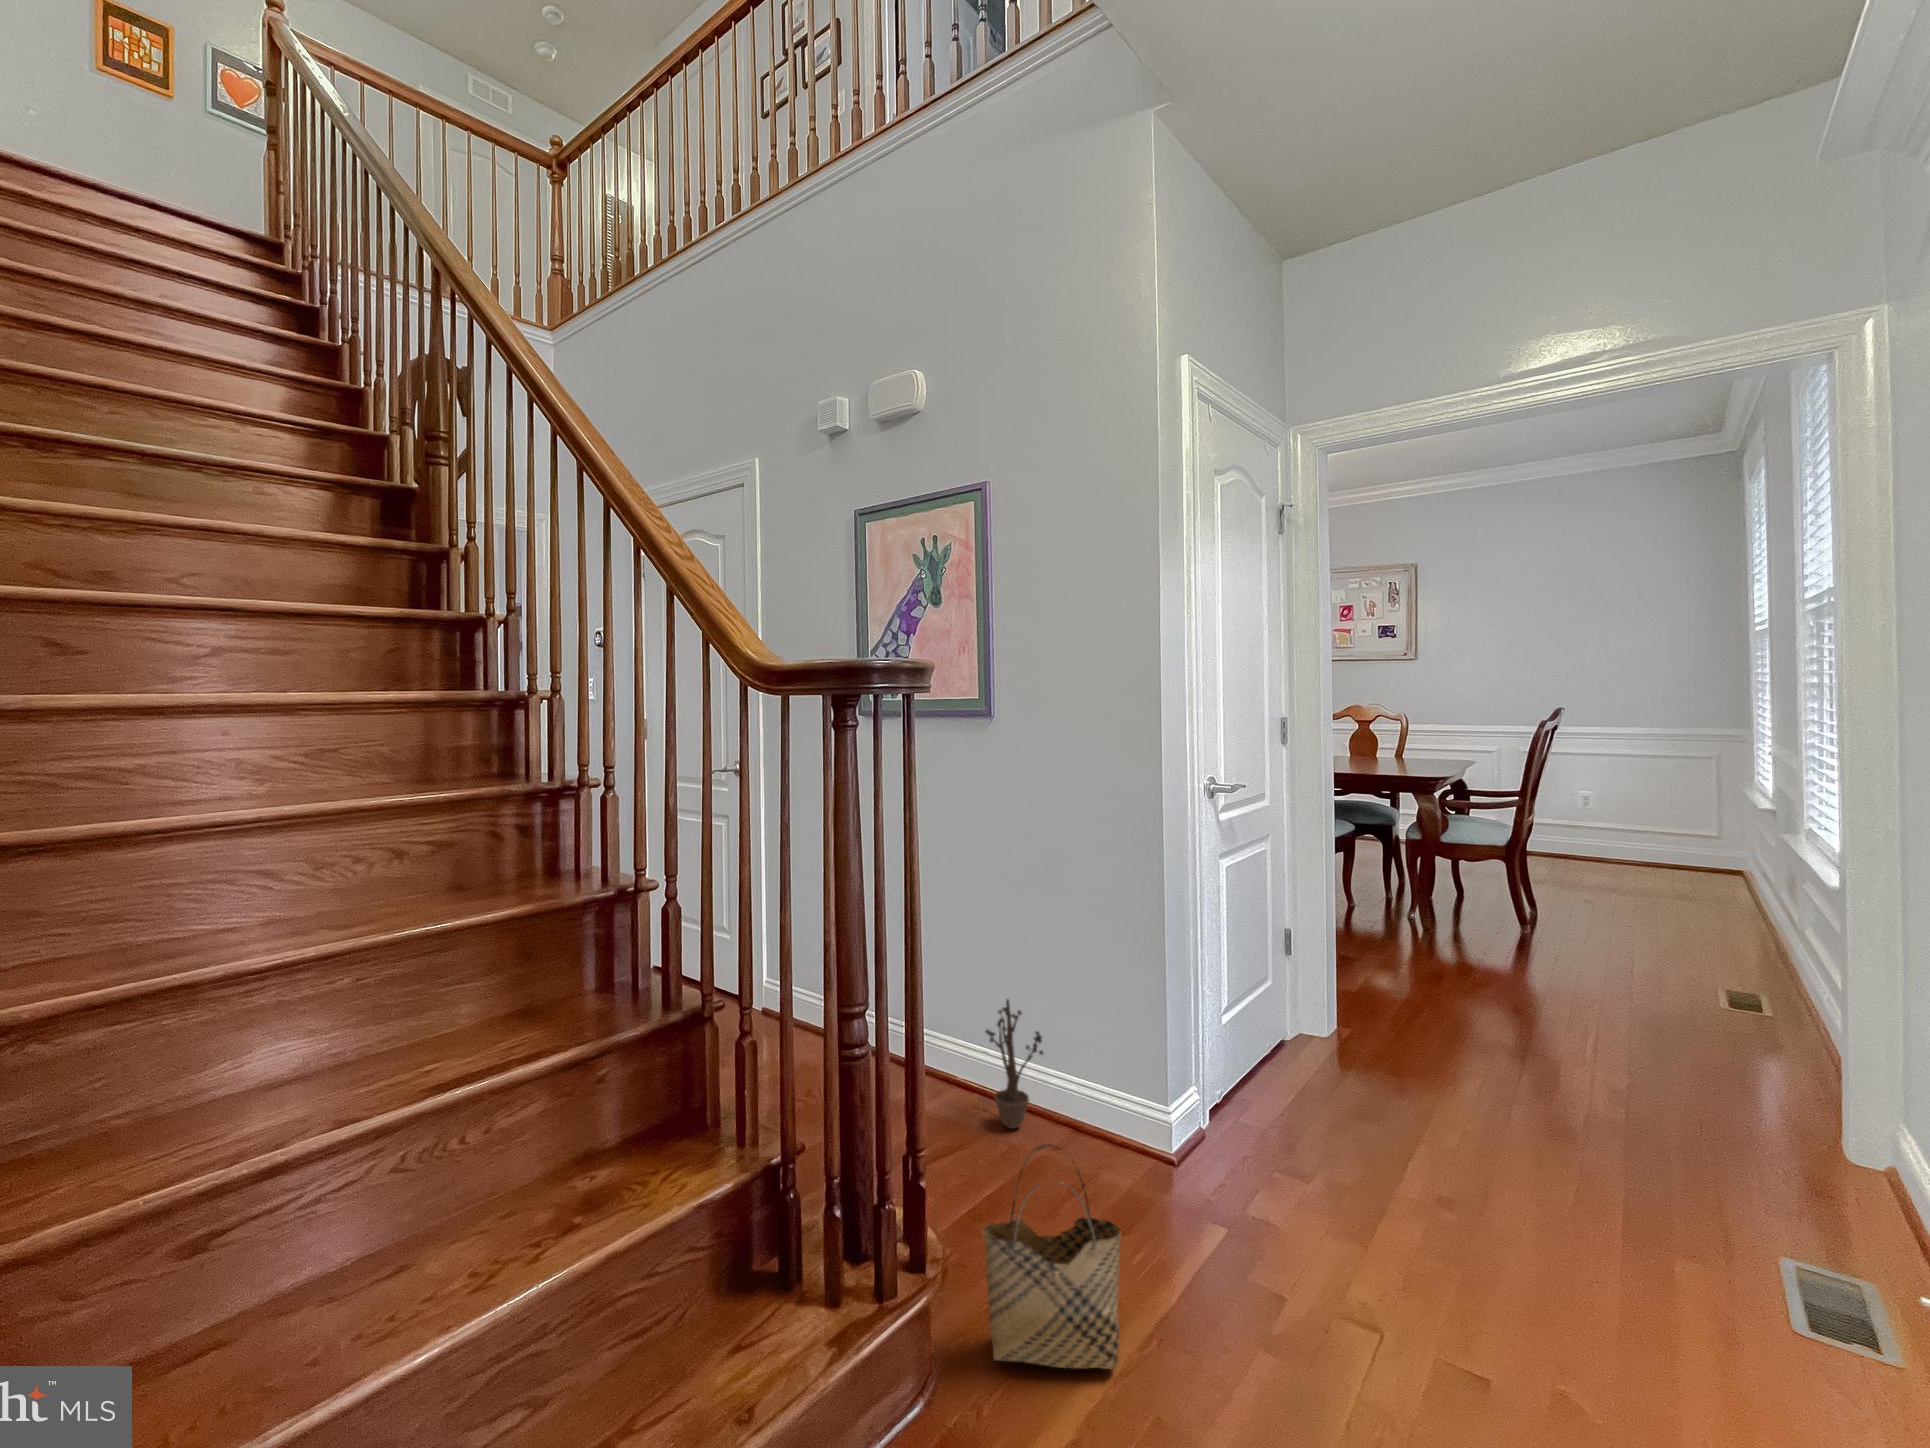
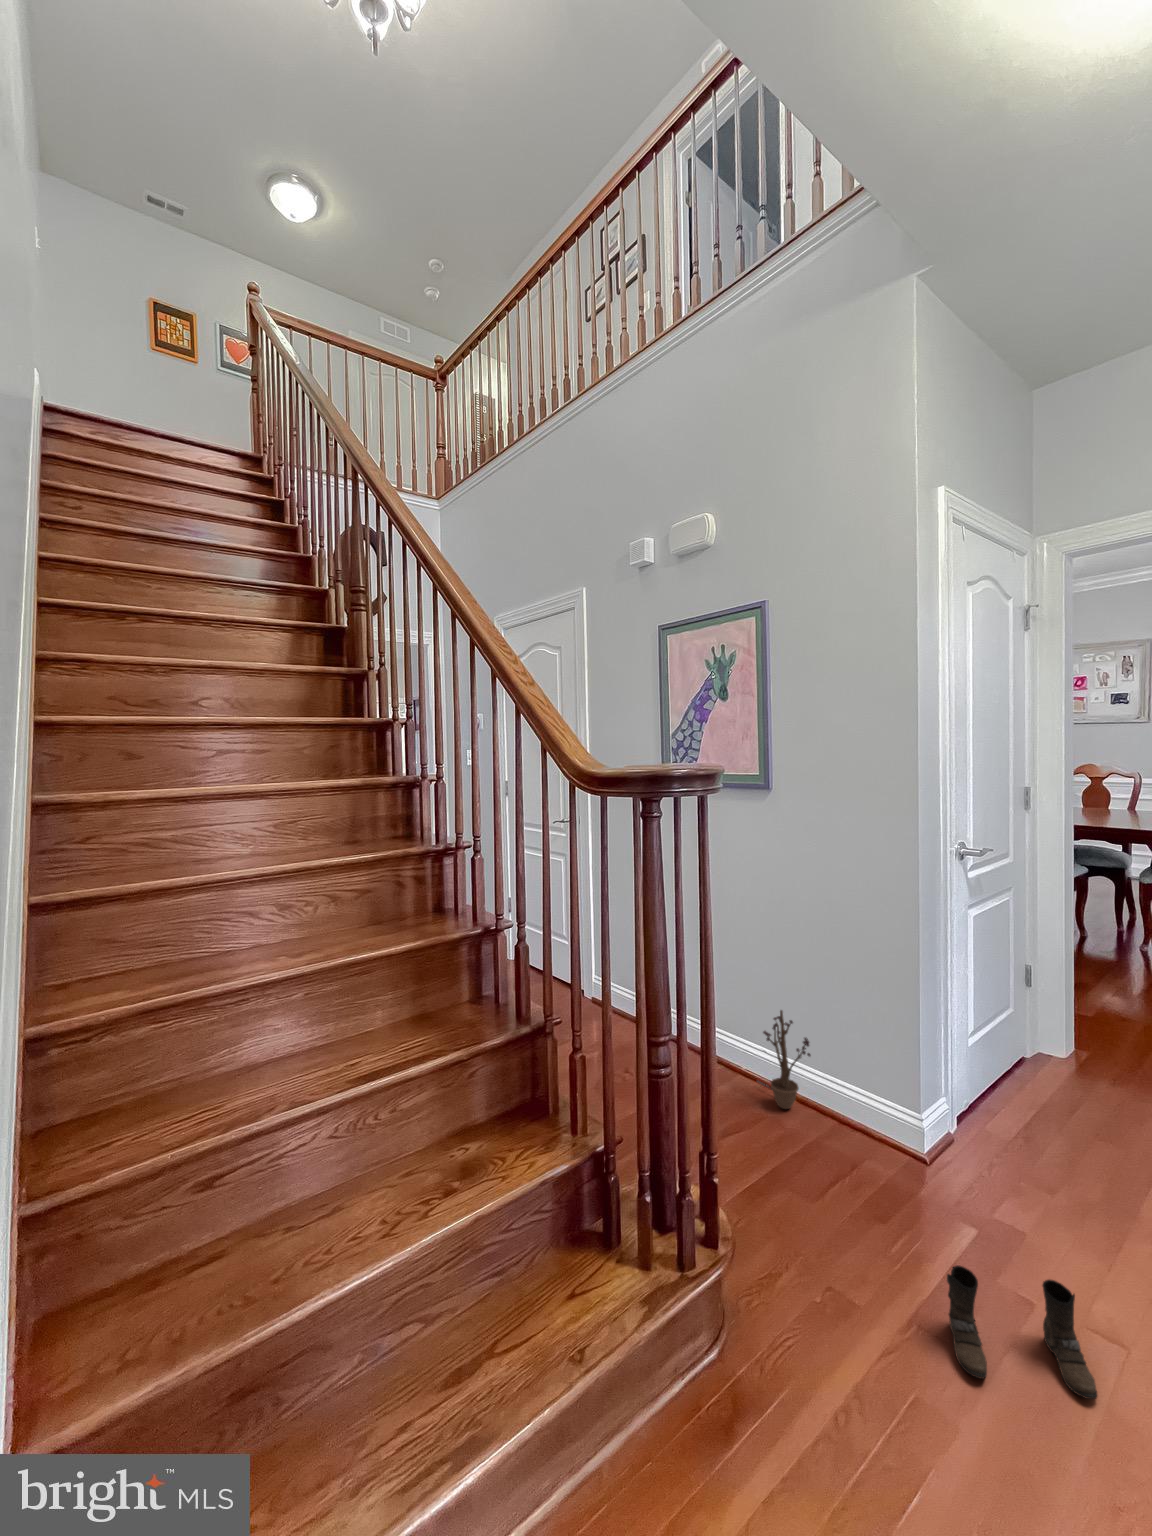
woven basket: present [982,1144,1121,1369] -> none [764,1148,882,1339]
boots: none [1194,1268,1353,1396] -> present [947,1265,1098,1399]

